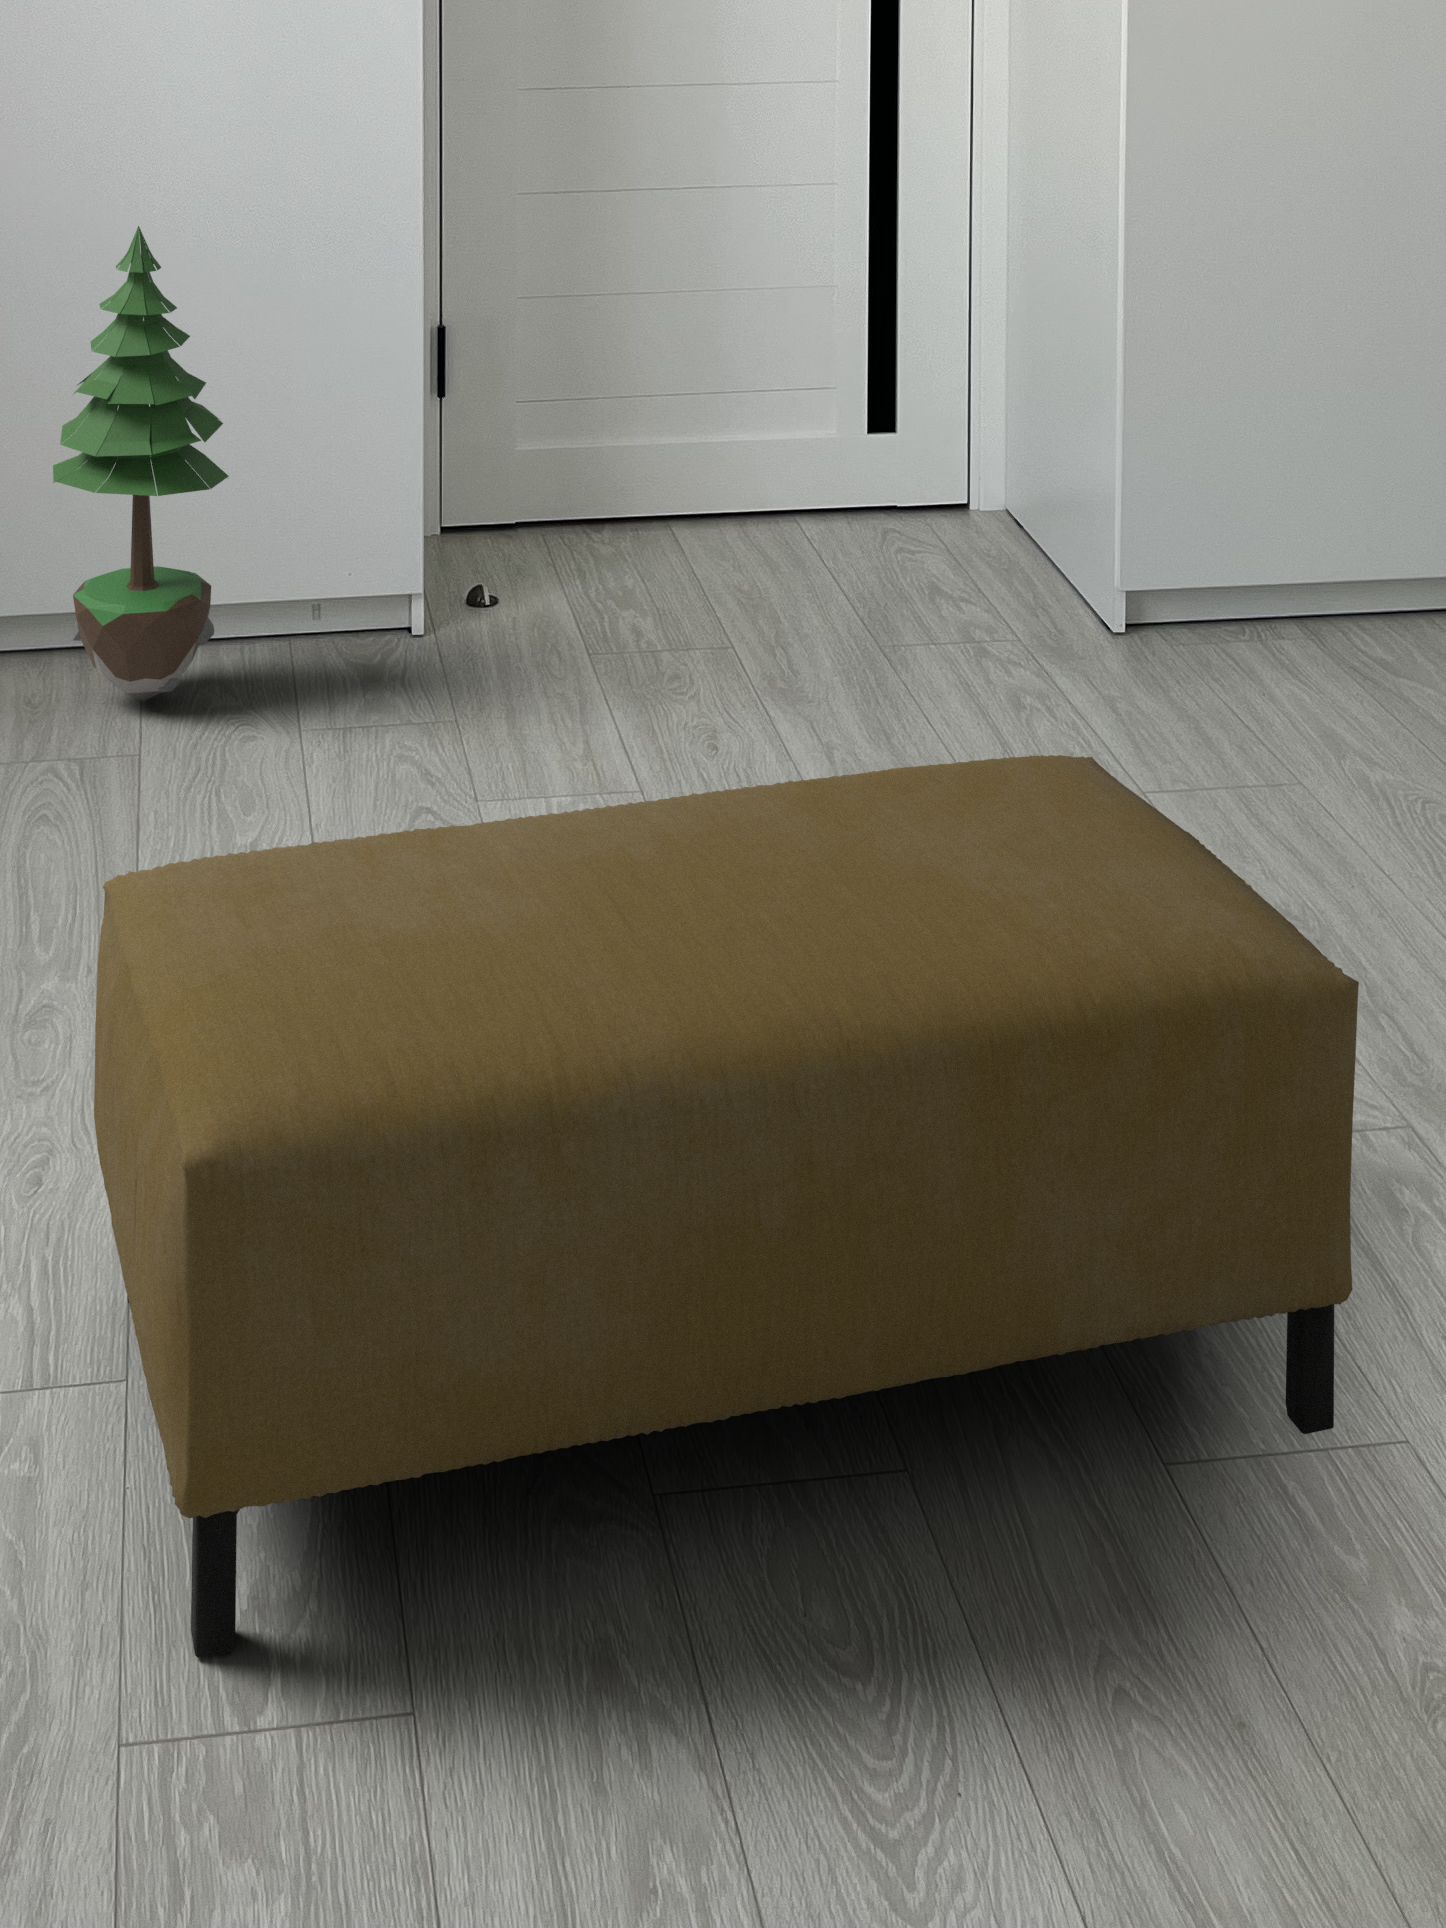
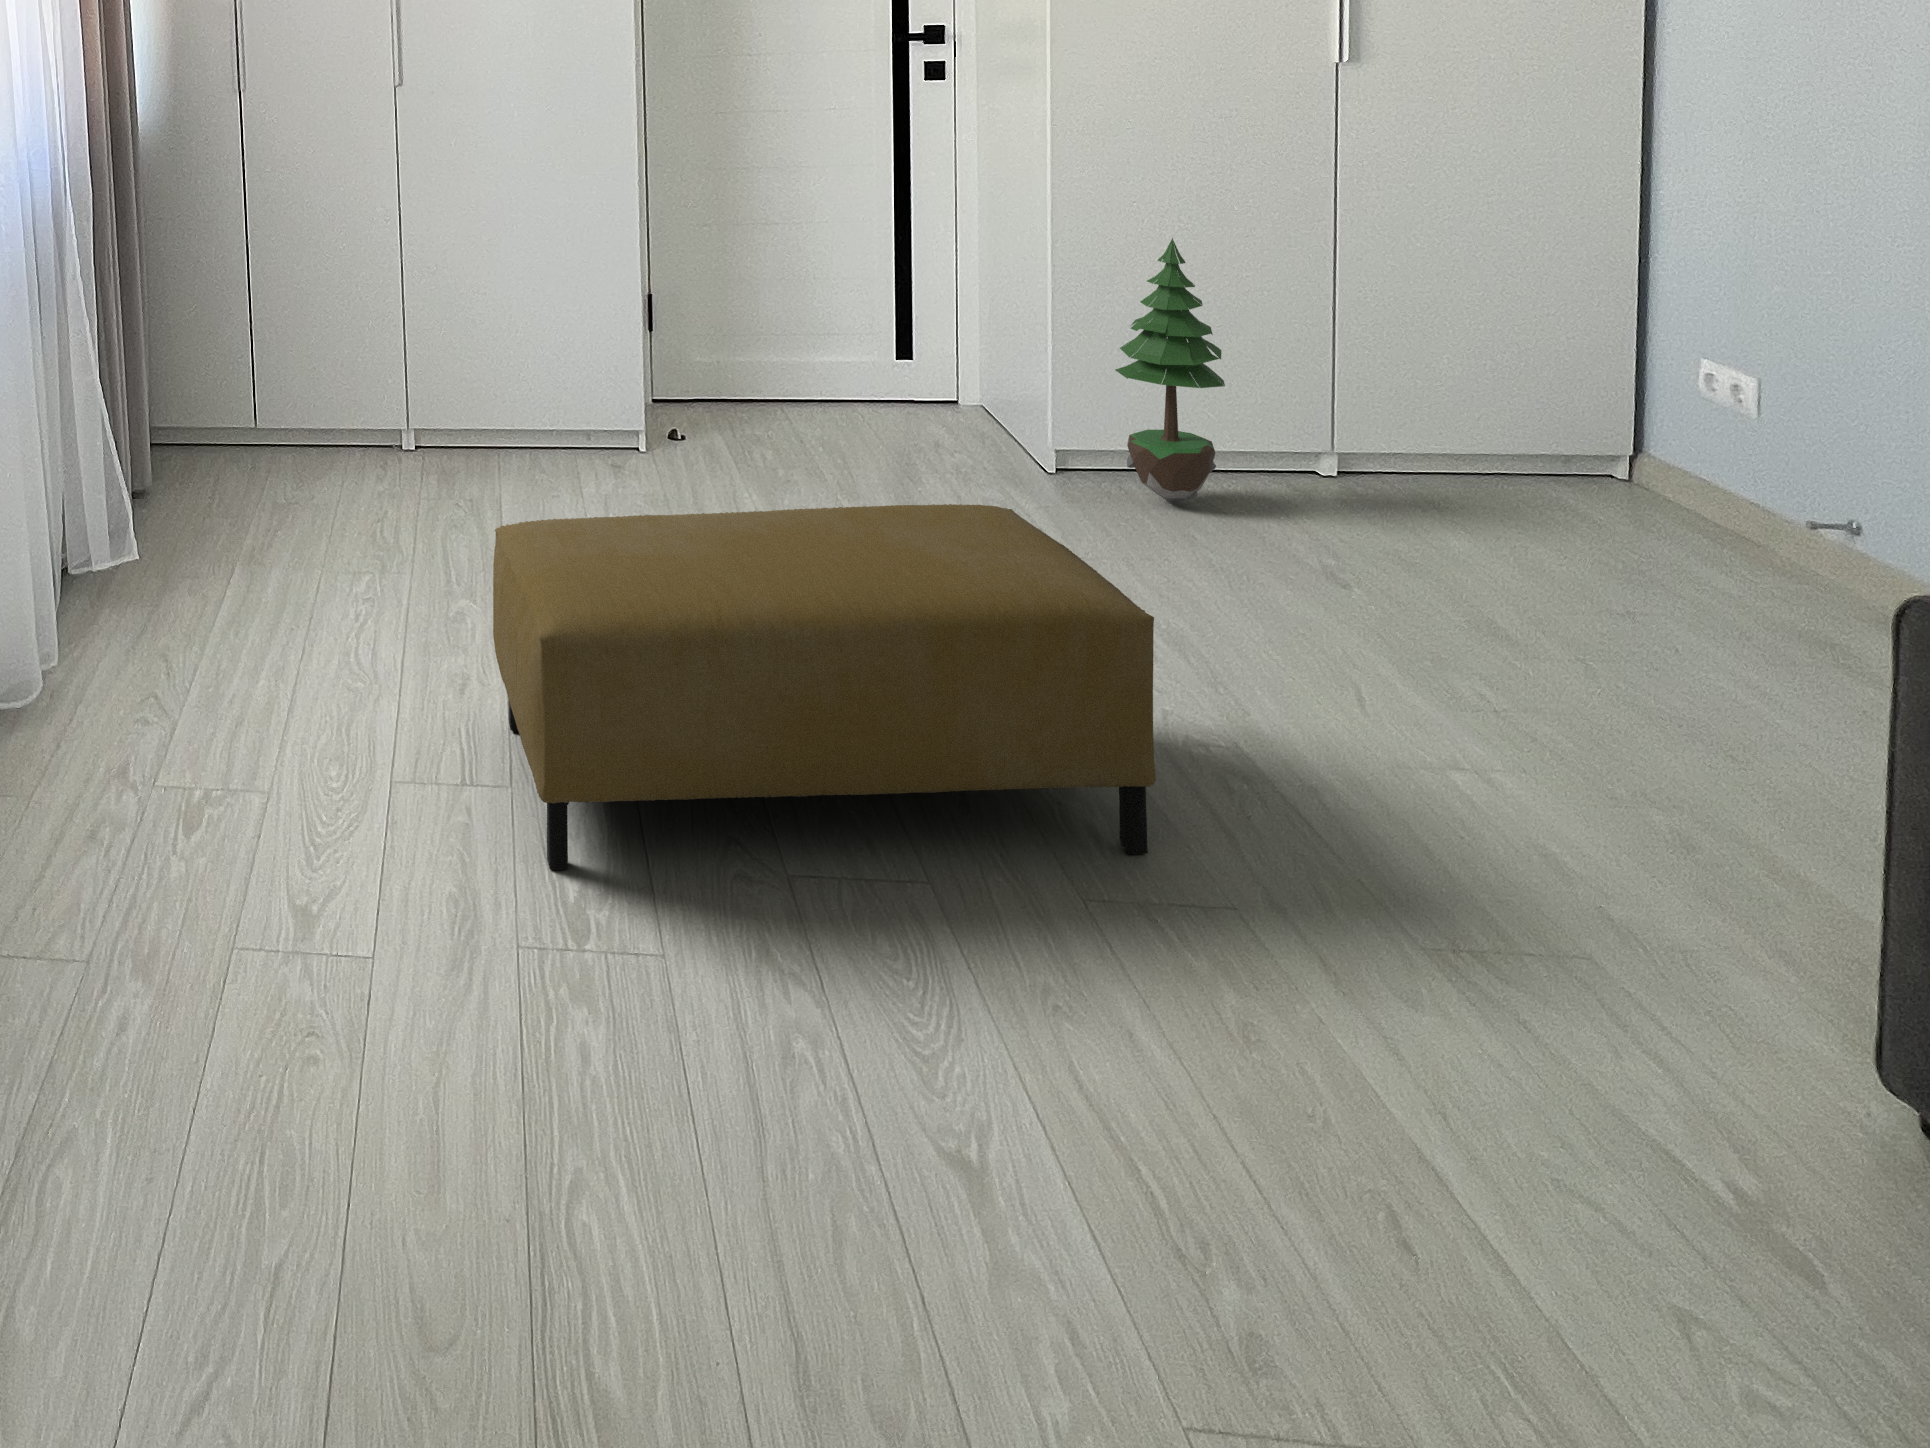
potted tree: present [53,226,229,701] -> present [1115,238,1225,504]

